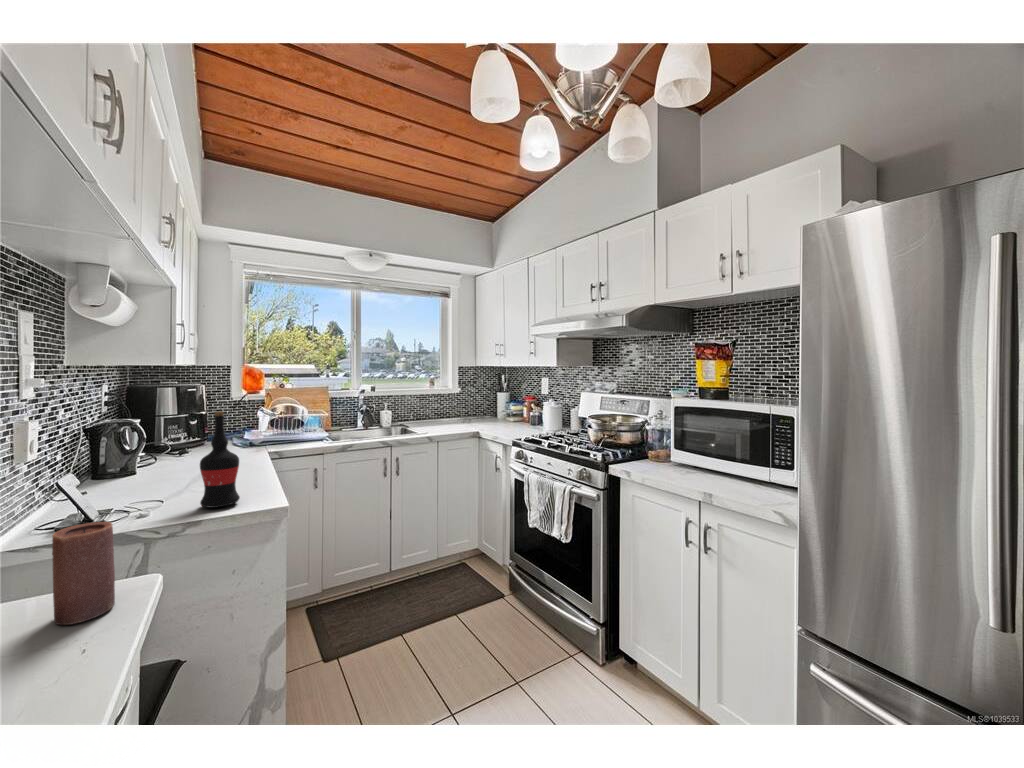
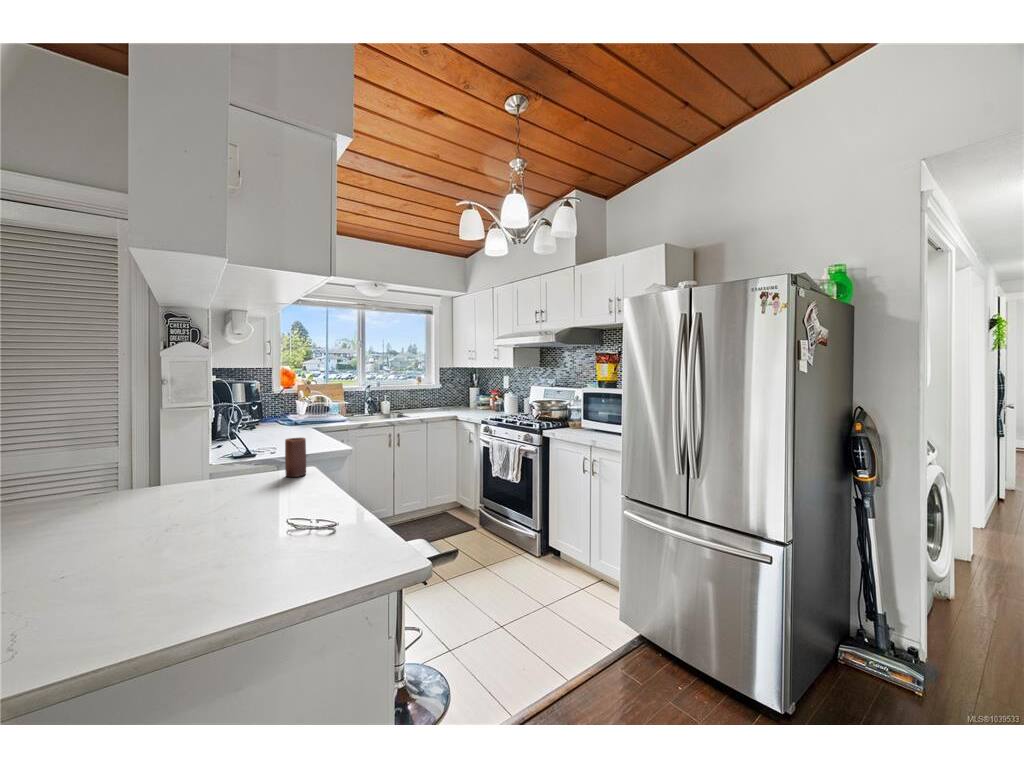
wine bottle: present [200,411,240,508] -> none [300,395,322,449]

